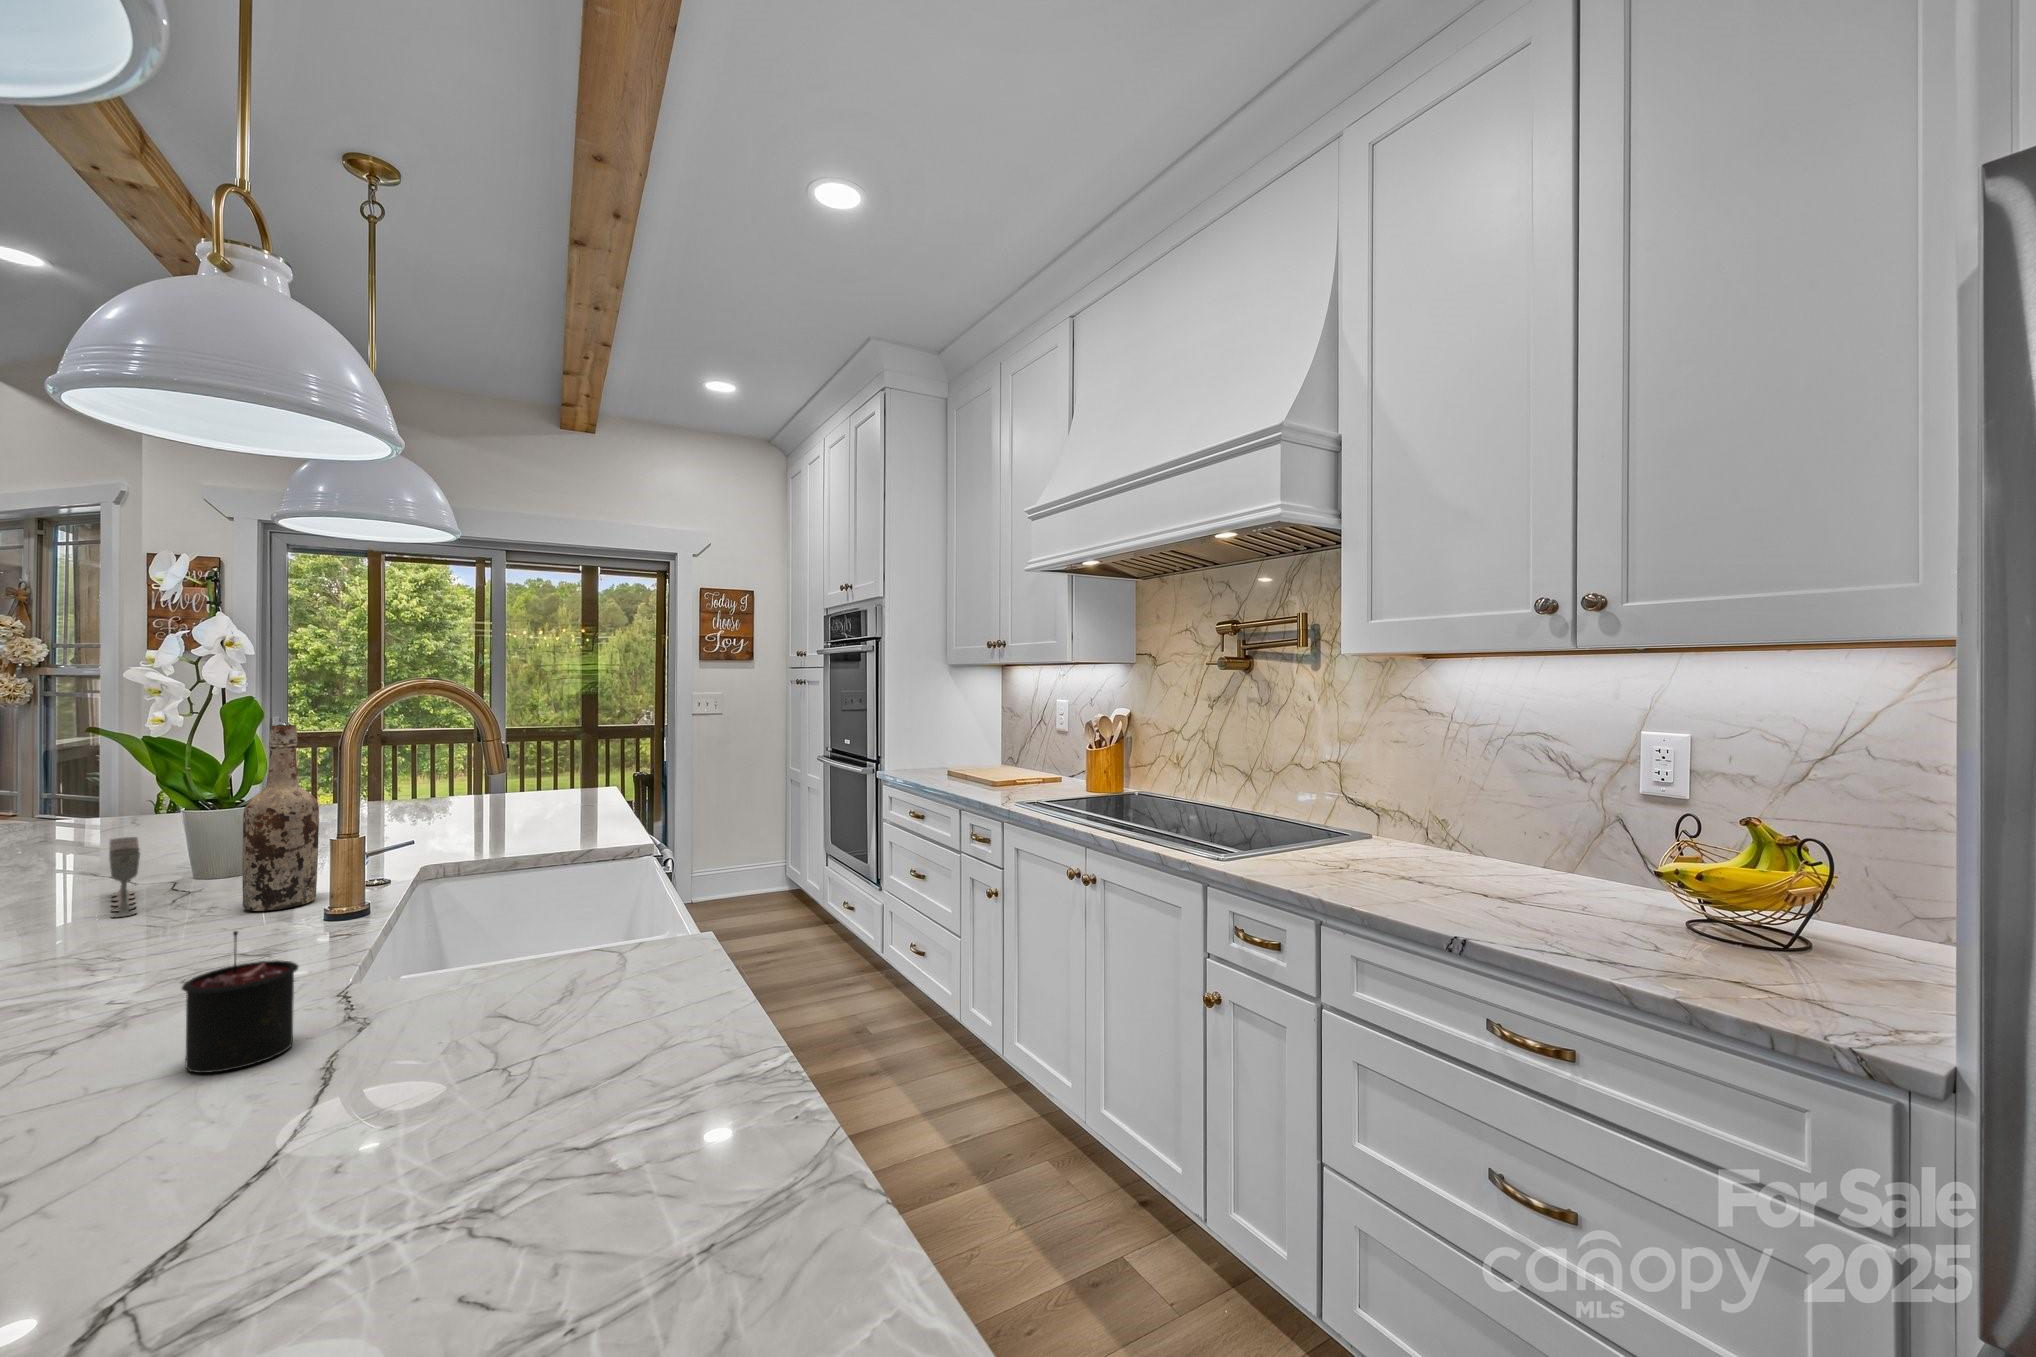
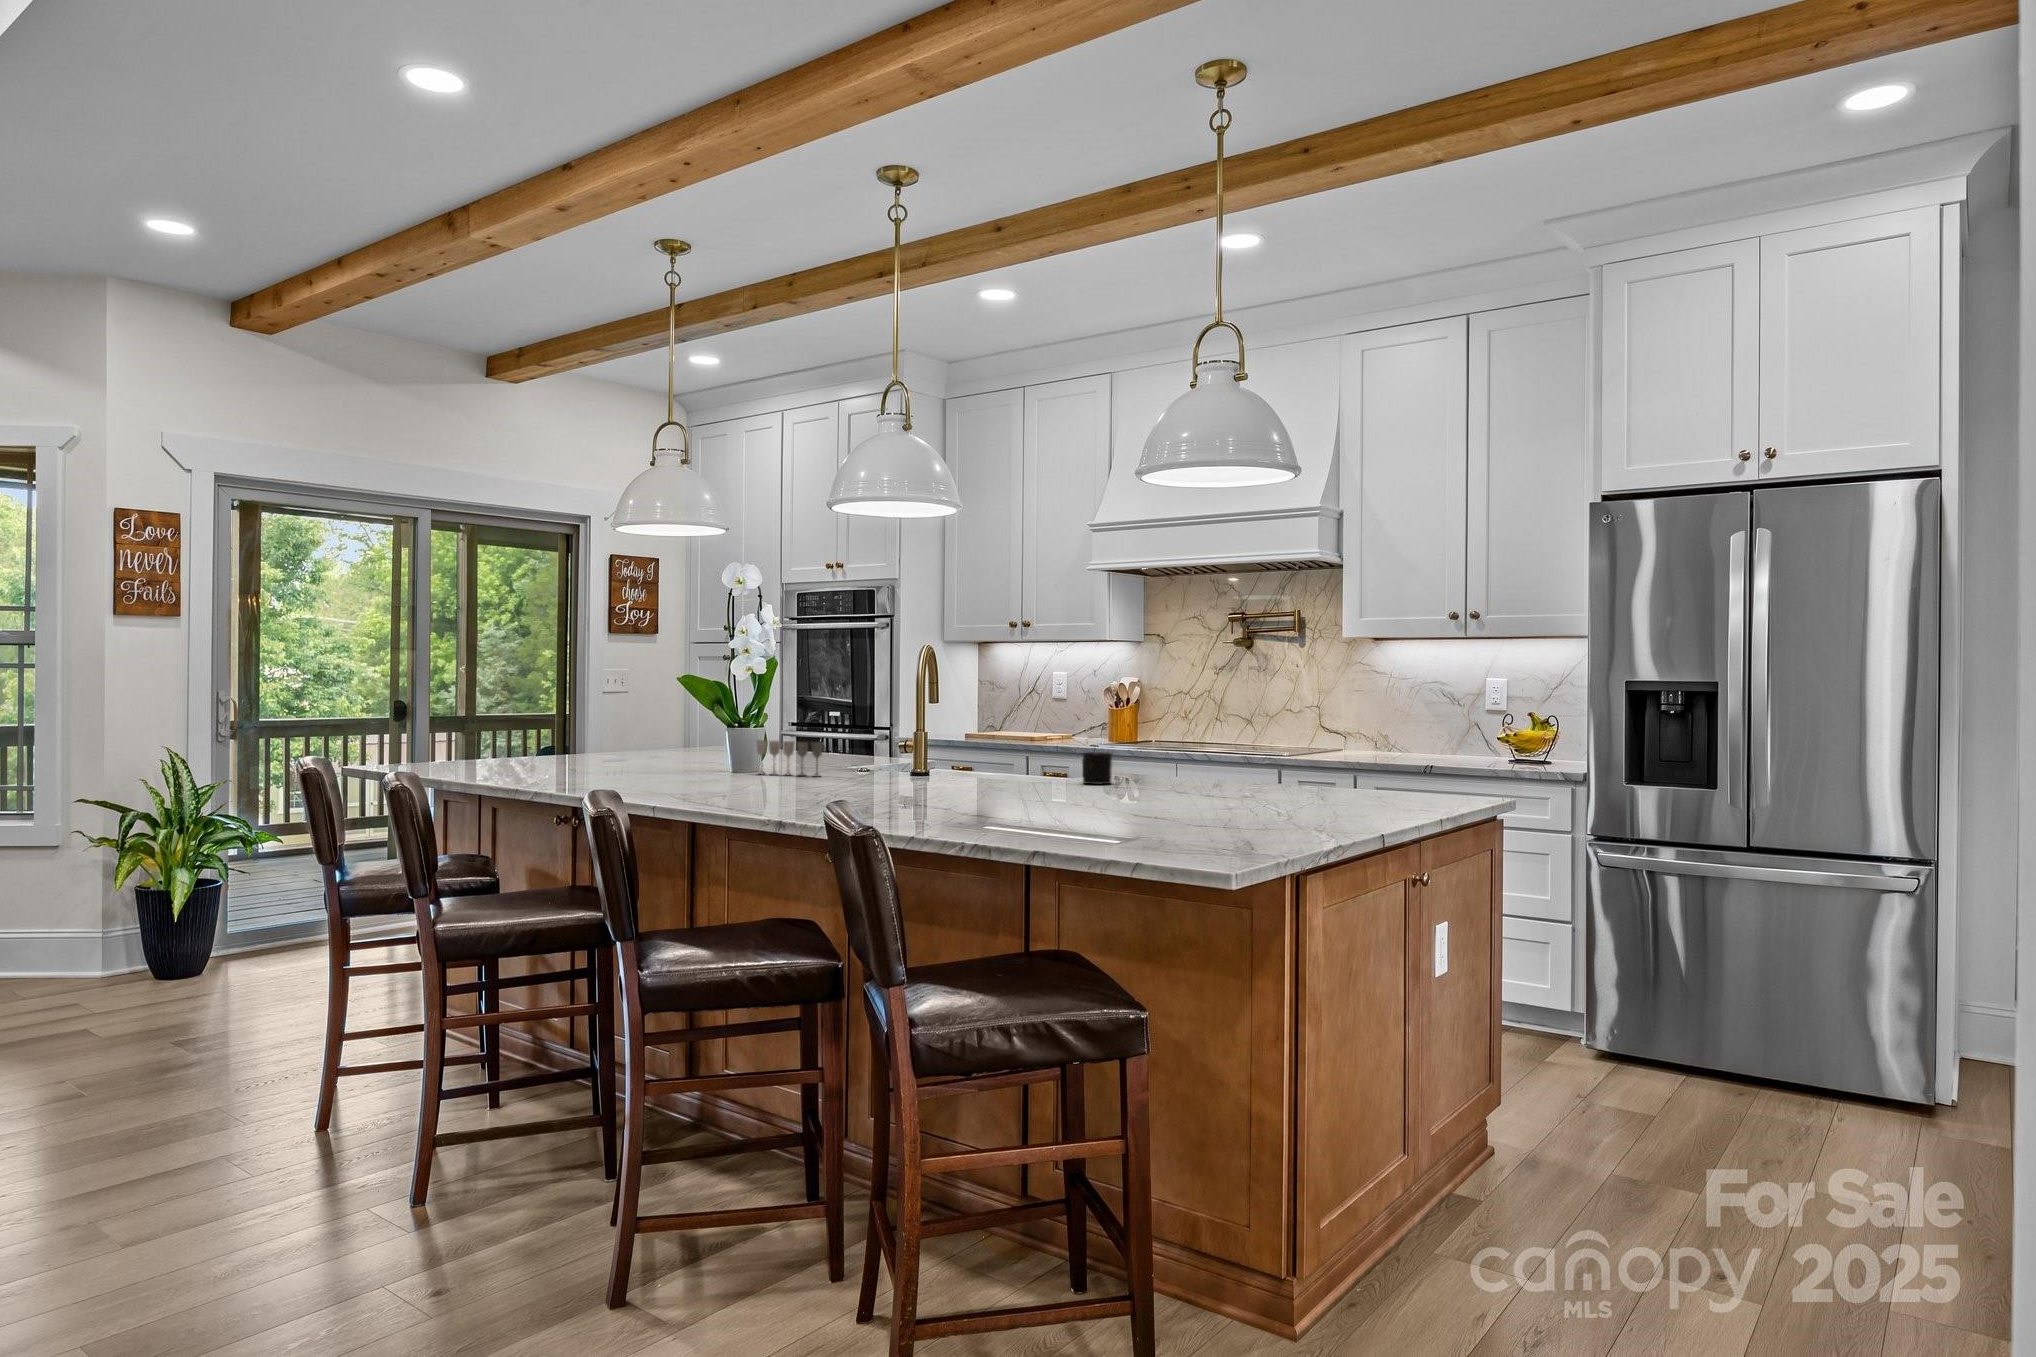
wine bottle: present [242,725,319,911] -> none [864,672,895,773]

